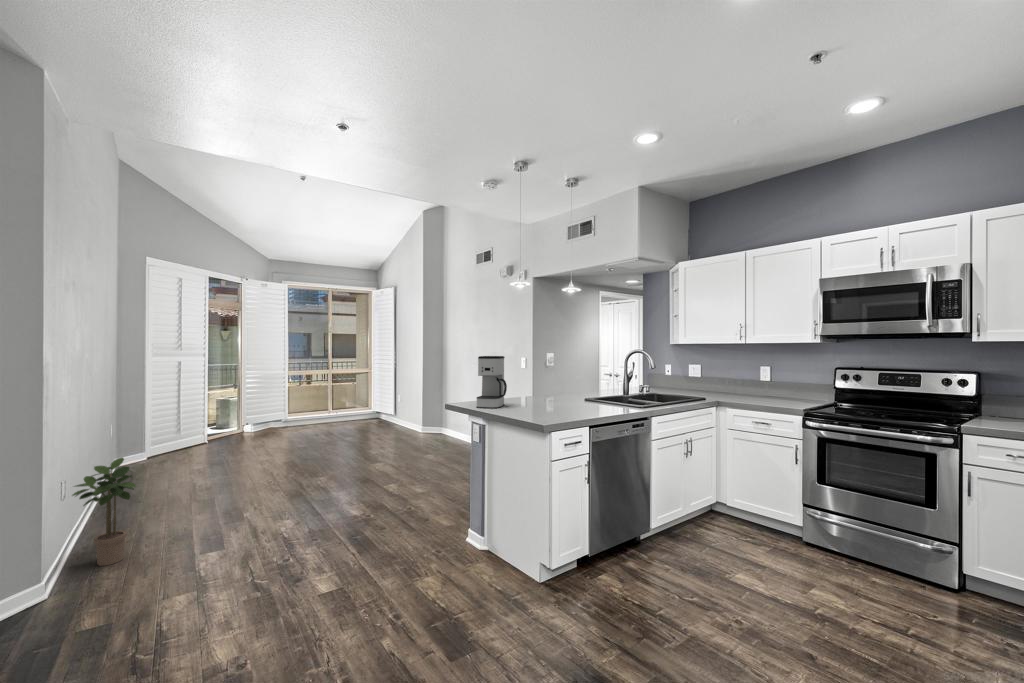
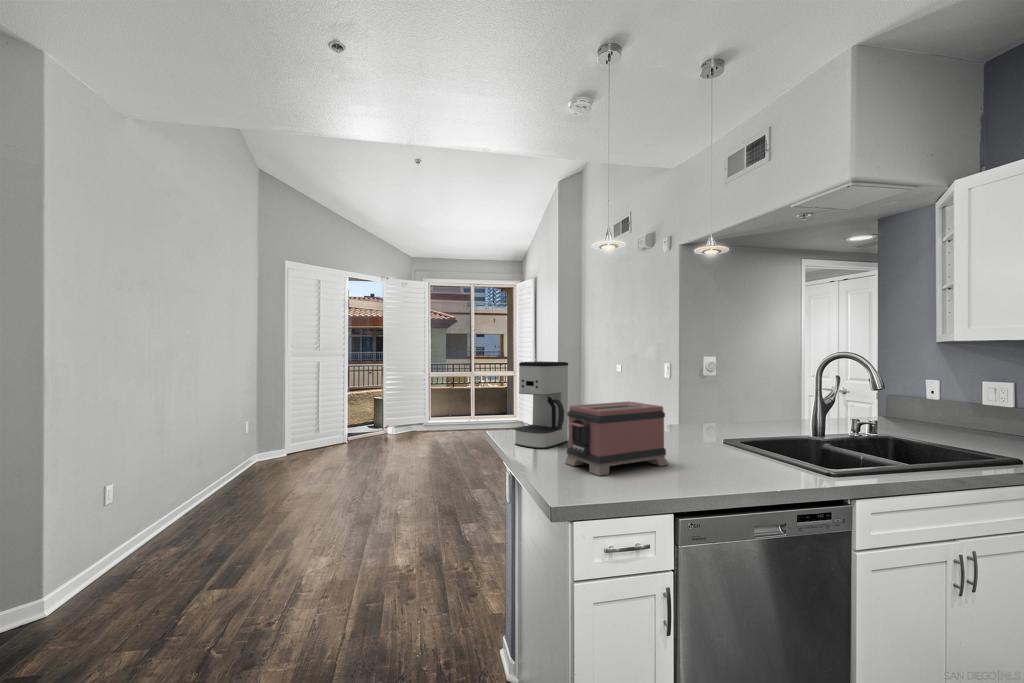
toaster: none [521,377,571,415] -> present [565,401,668,476]
potted plant: present [72,458,136,566] -> none [98,465,169,583]

